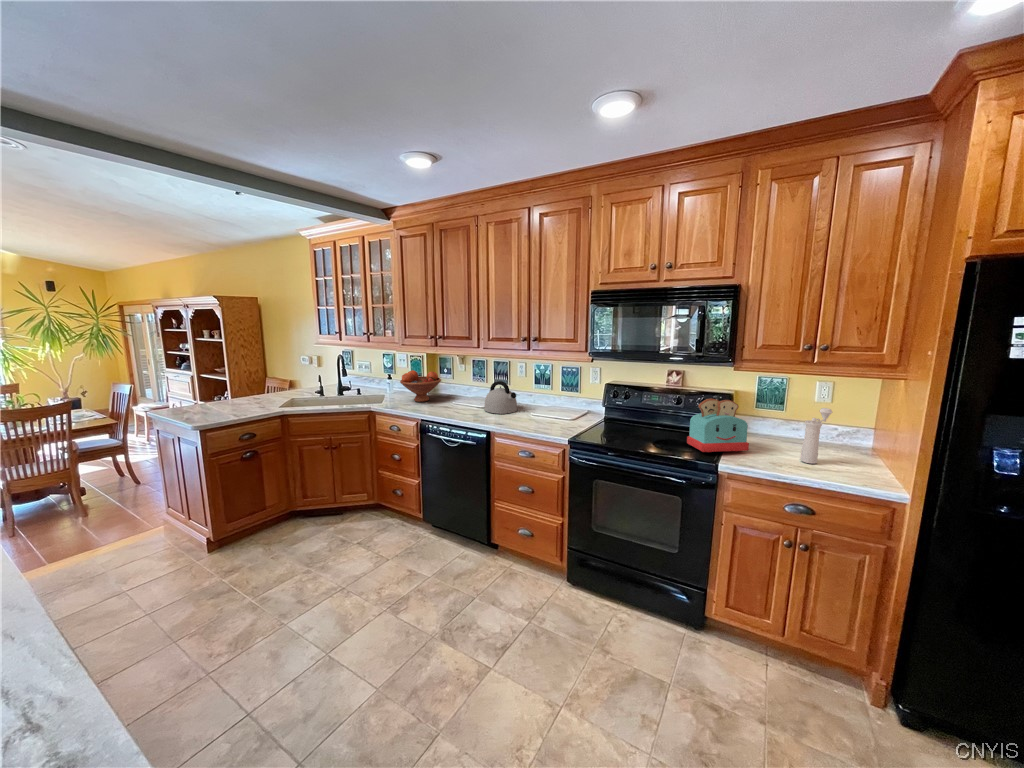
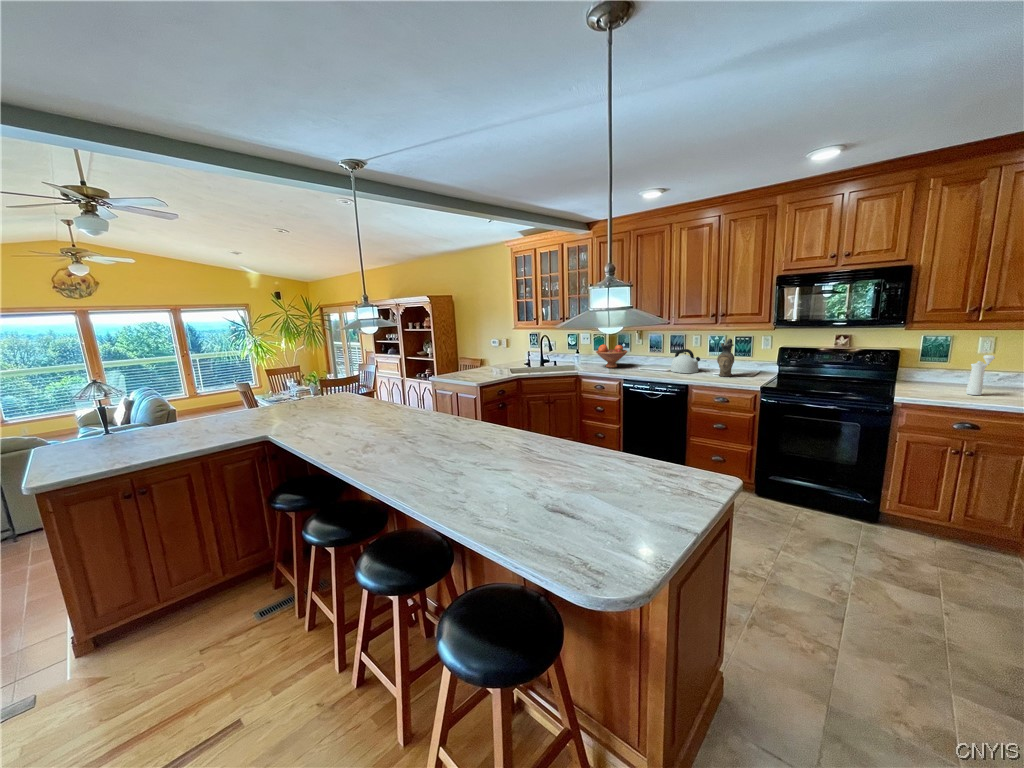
ceramic pitcher: none [529,370,550,421] -> present [717,338,734,376]
toaster: present [687,399,749,452] -> none [863,351,920,390]

